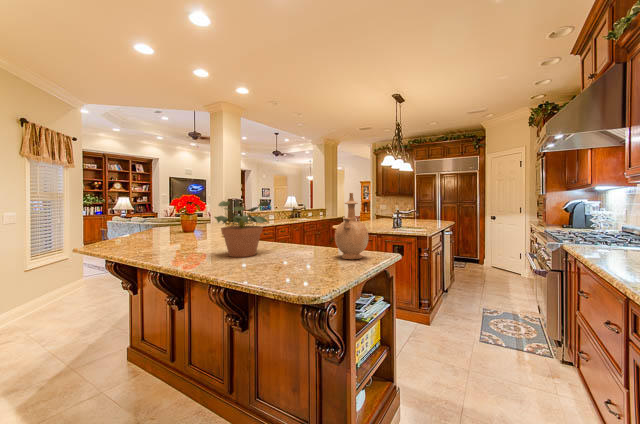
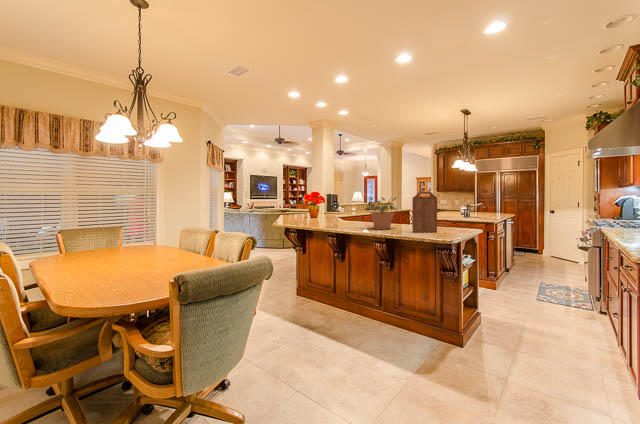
cutting board: none [276,191,320,265] -> present [412,192,437,232]
vase: present [335,193,369,259] -> none [441,192,463,231]

